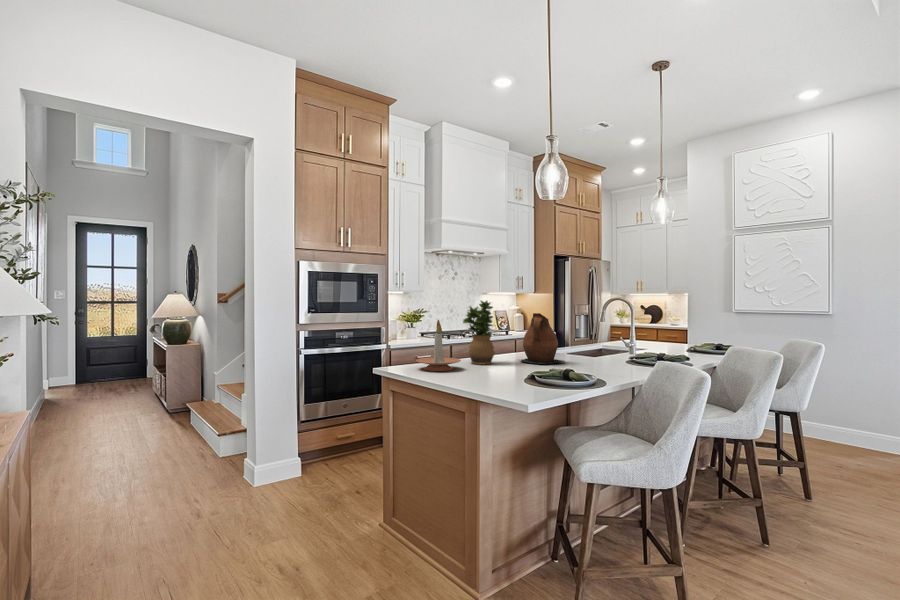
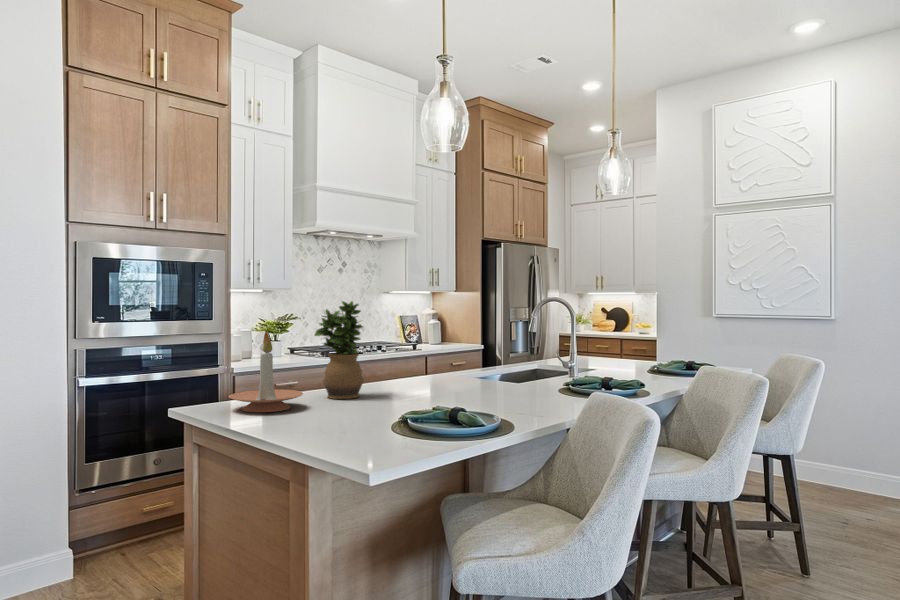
ceramic pitcher: present [521,313,564,364] -> none [401,320,470,396]

